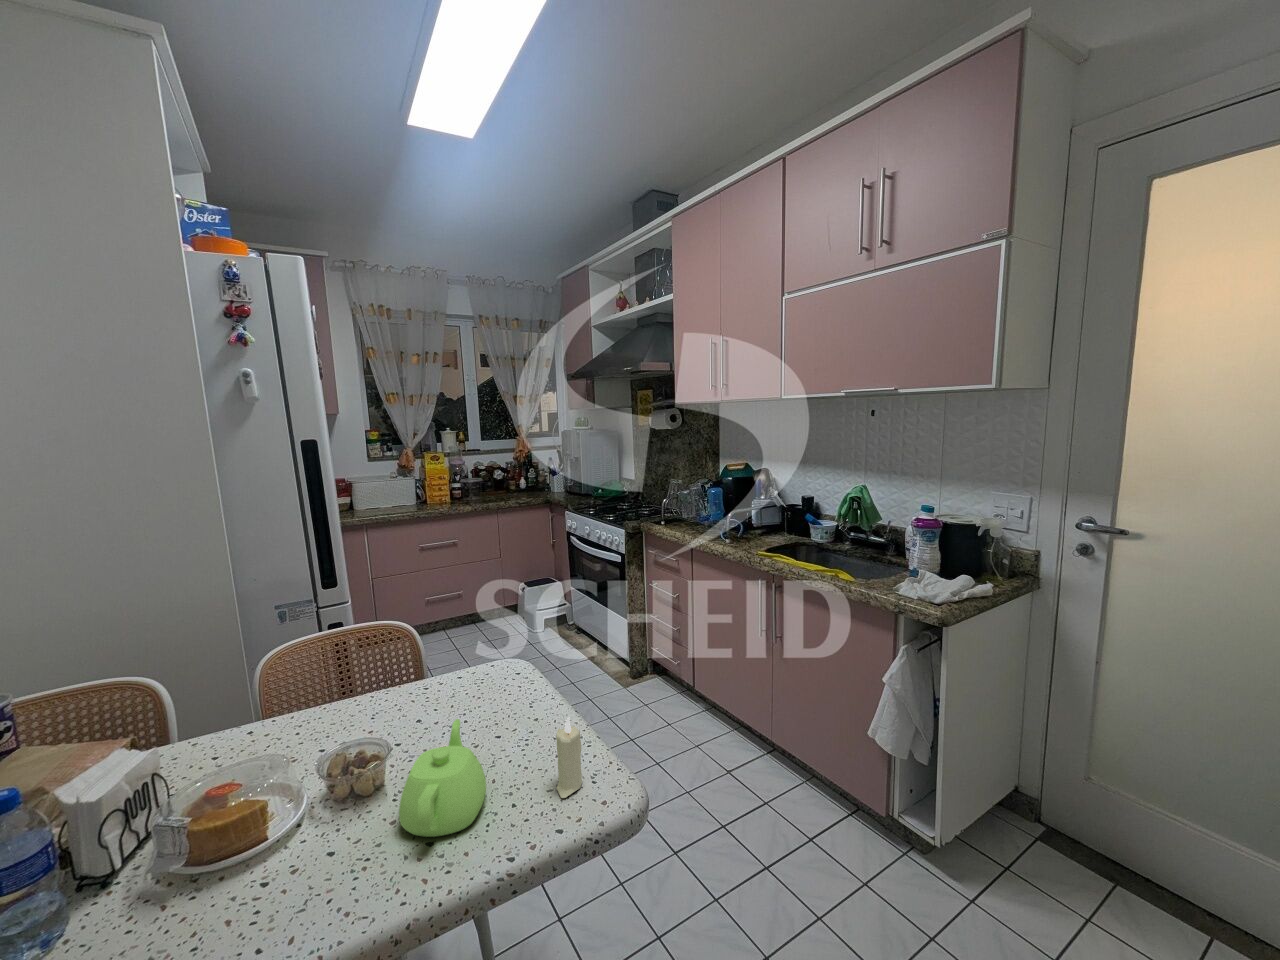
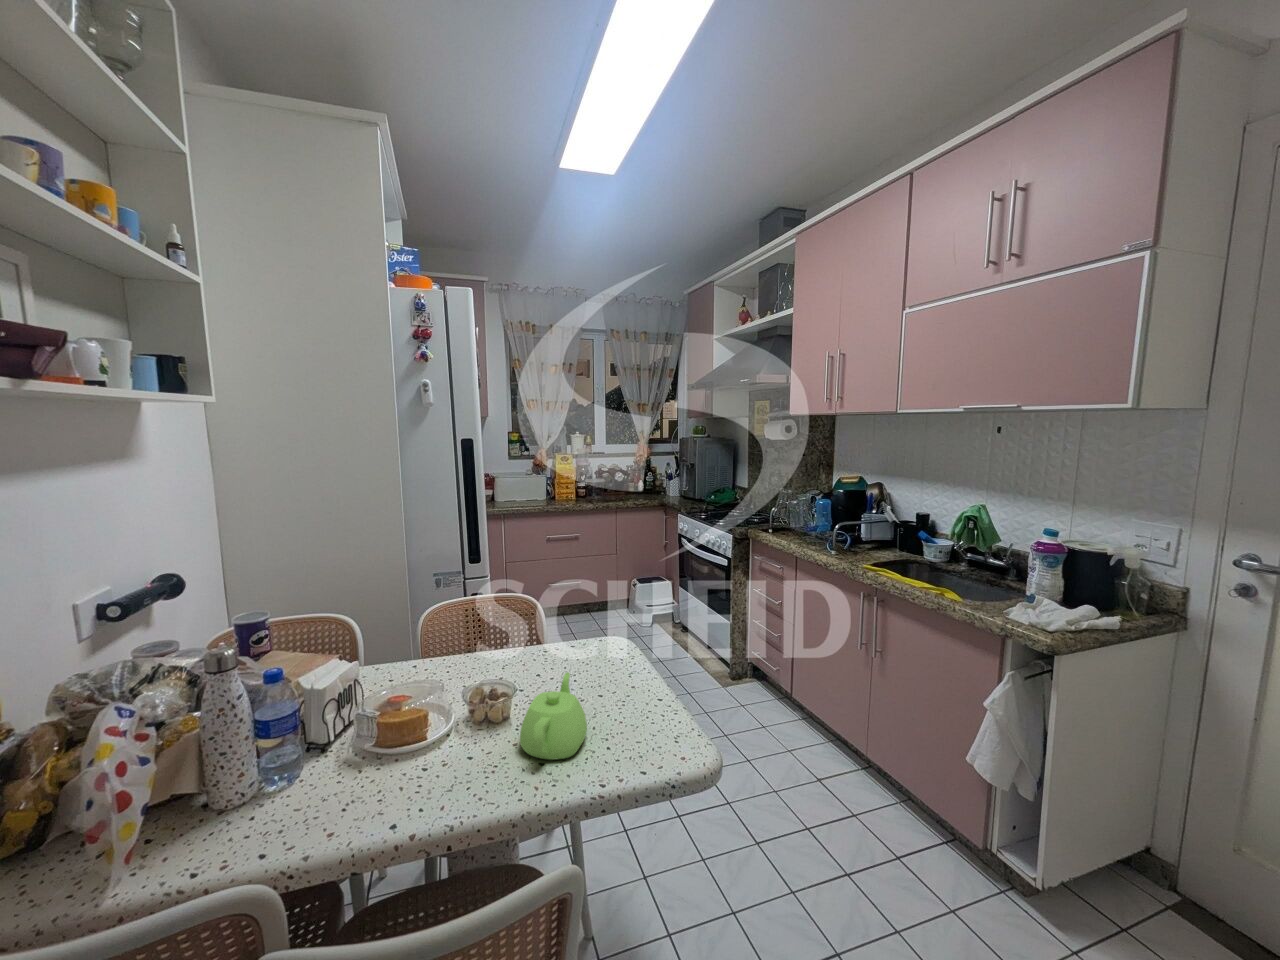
candle: present [556,717,582,798] -> none [643,682,666,749]

